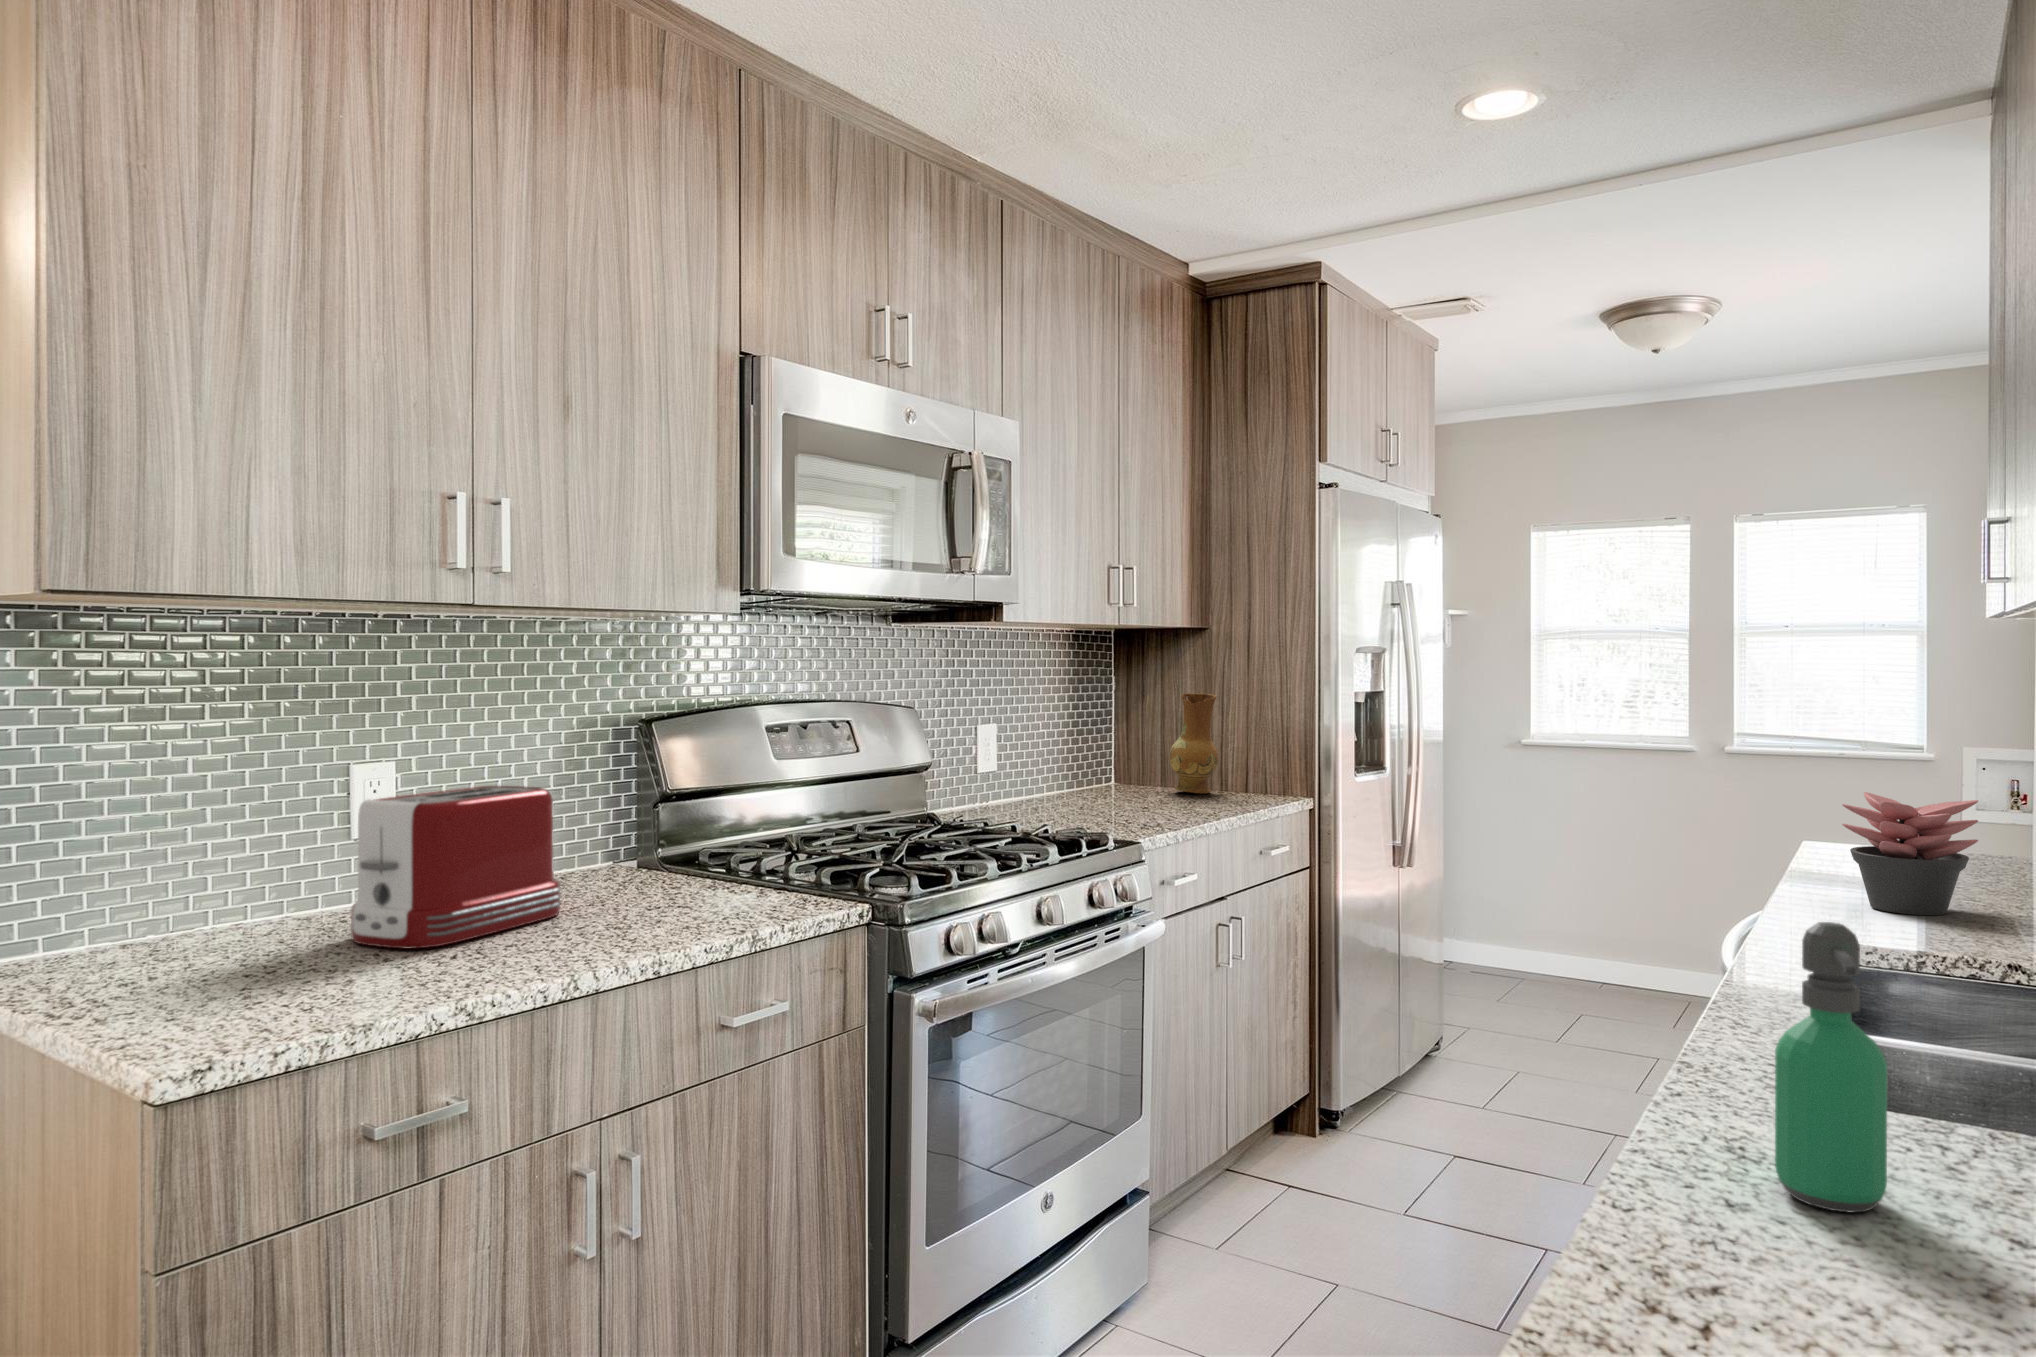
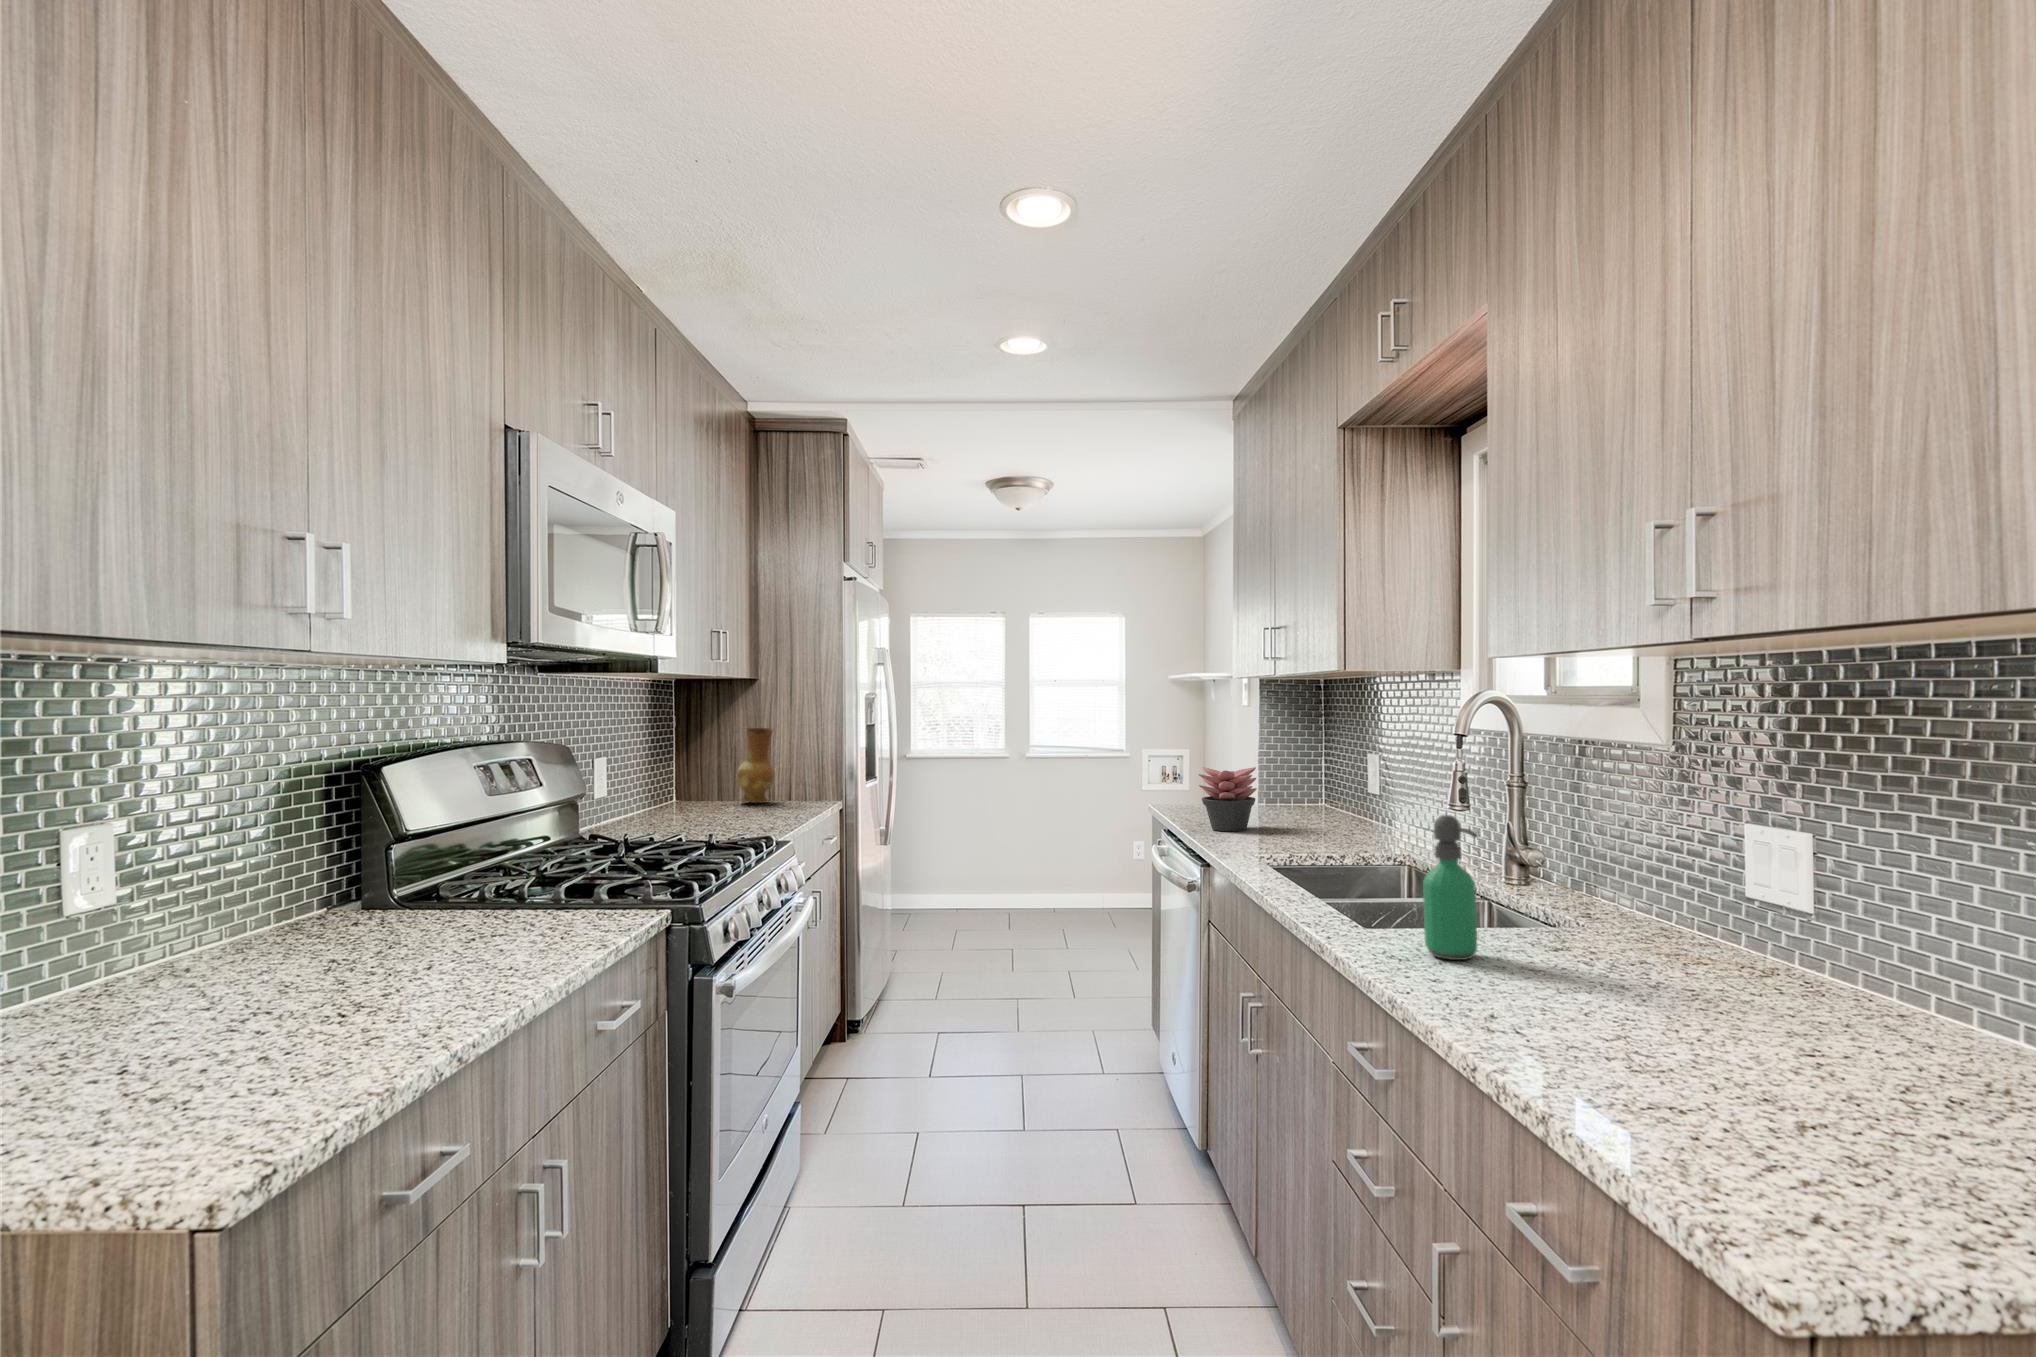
toaster: present [351,786,561,949] -> none [153,831,386,1025]

